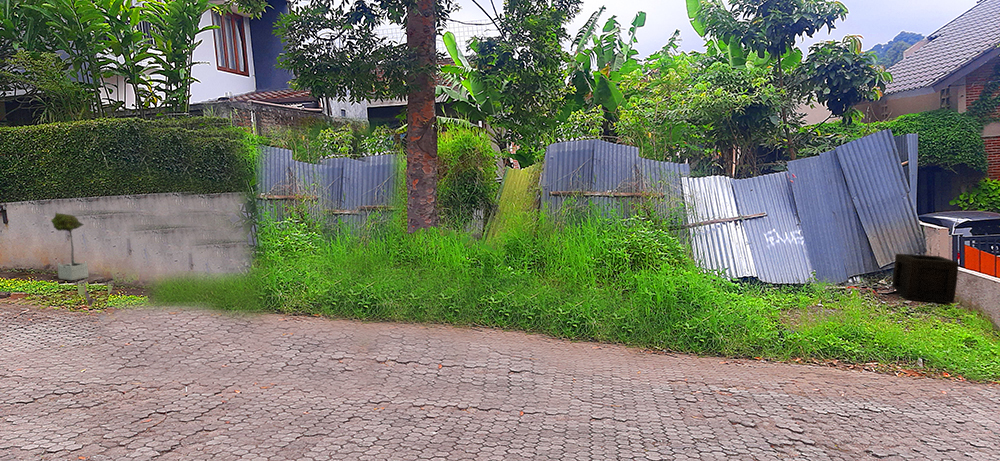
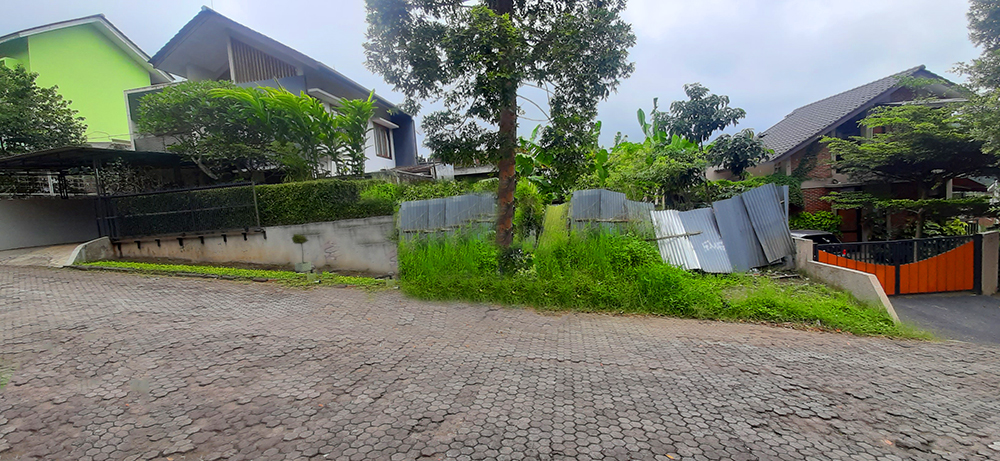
wooden crate: present [892,254,959,303] -> none [779,255,825,285]

